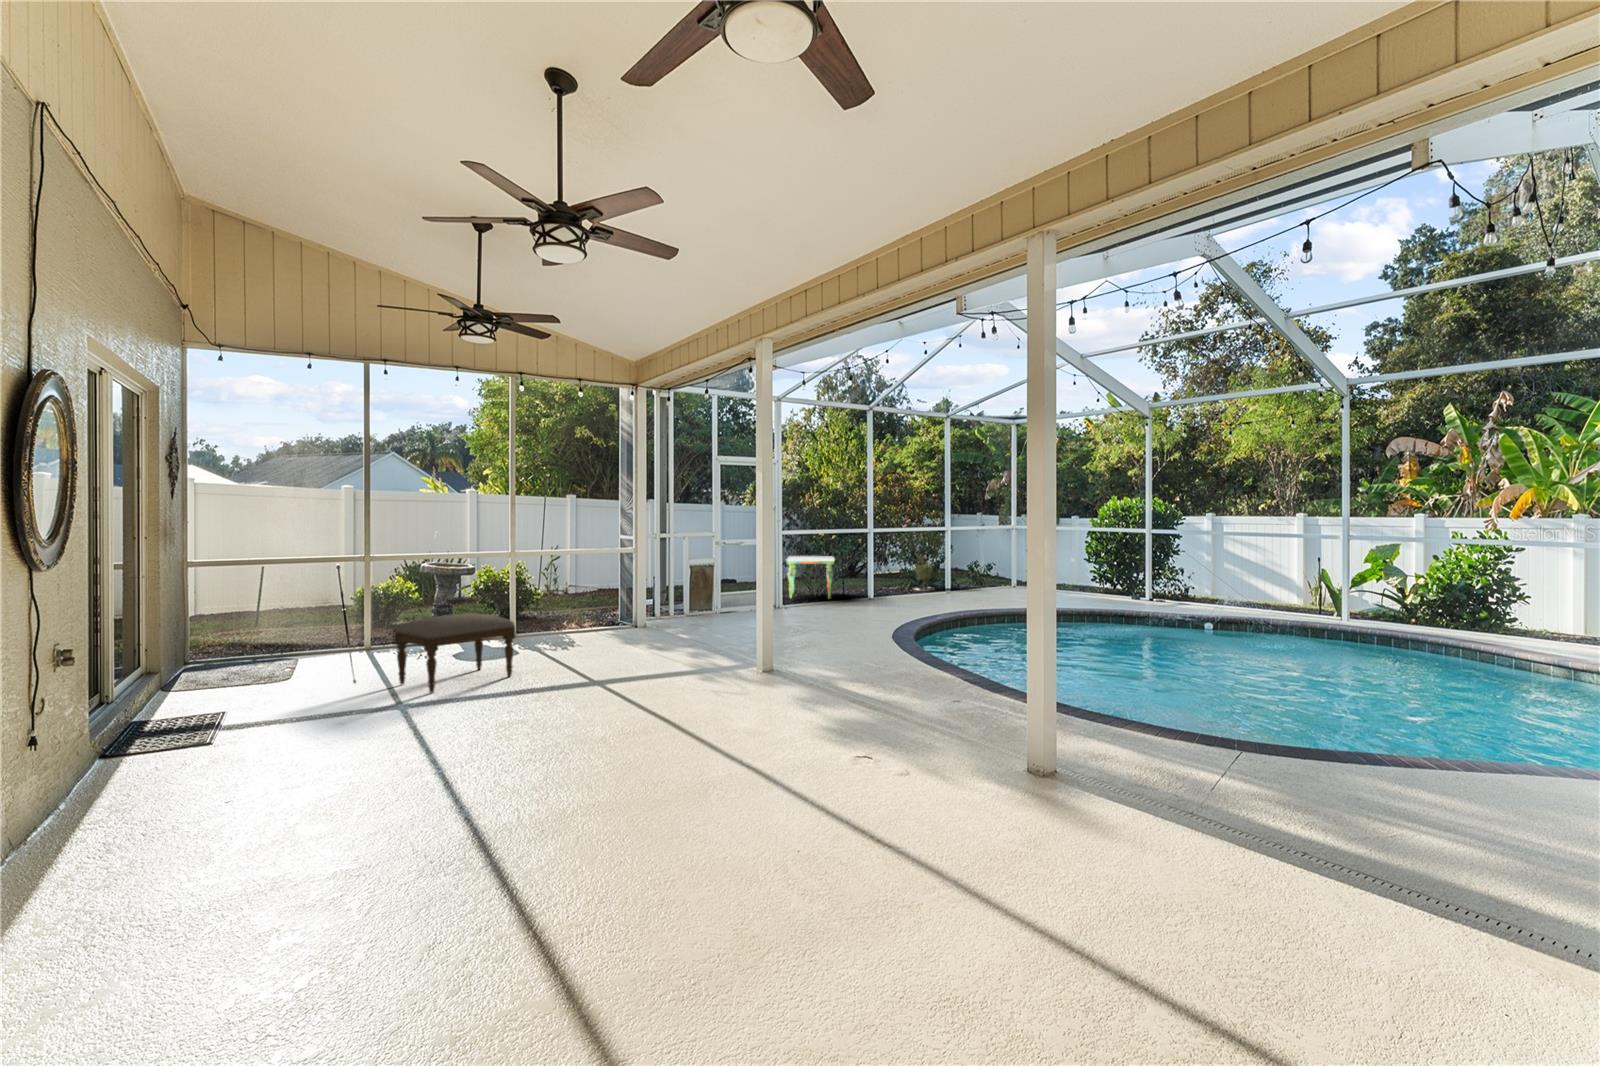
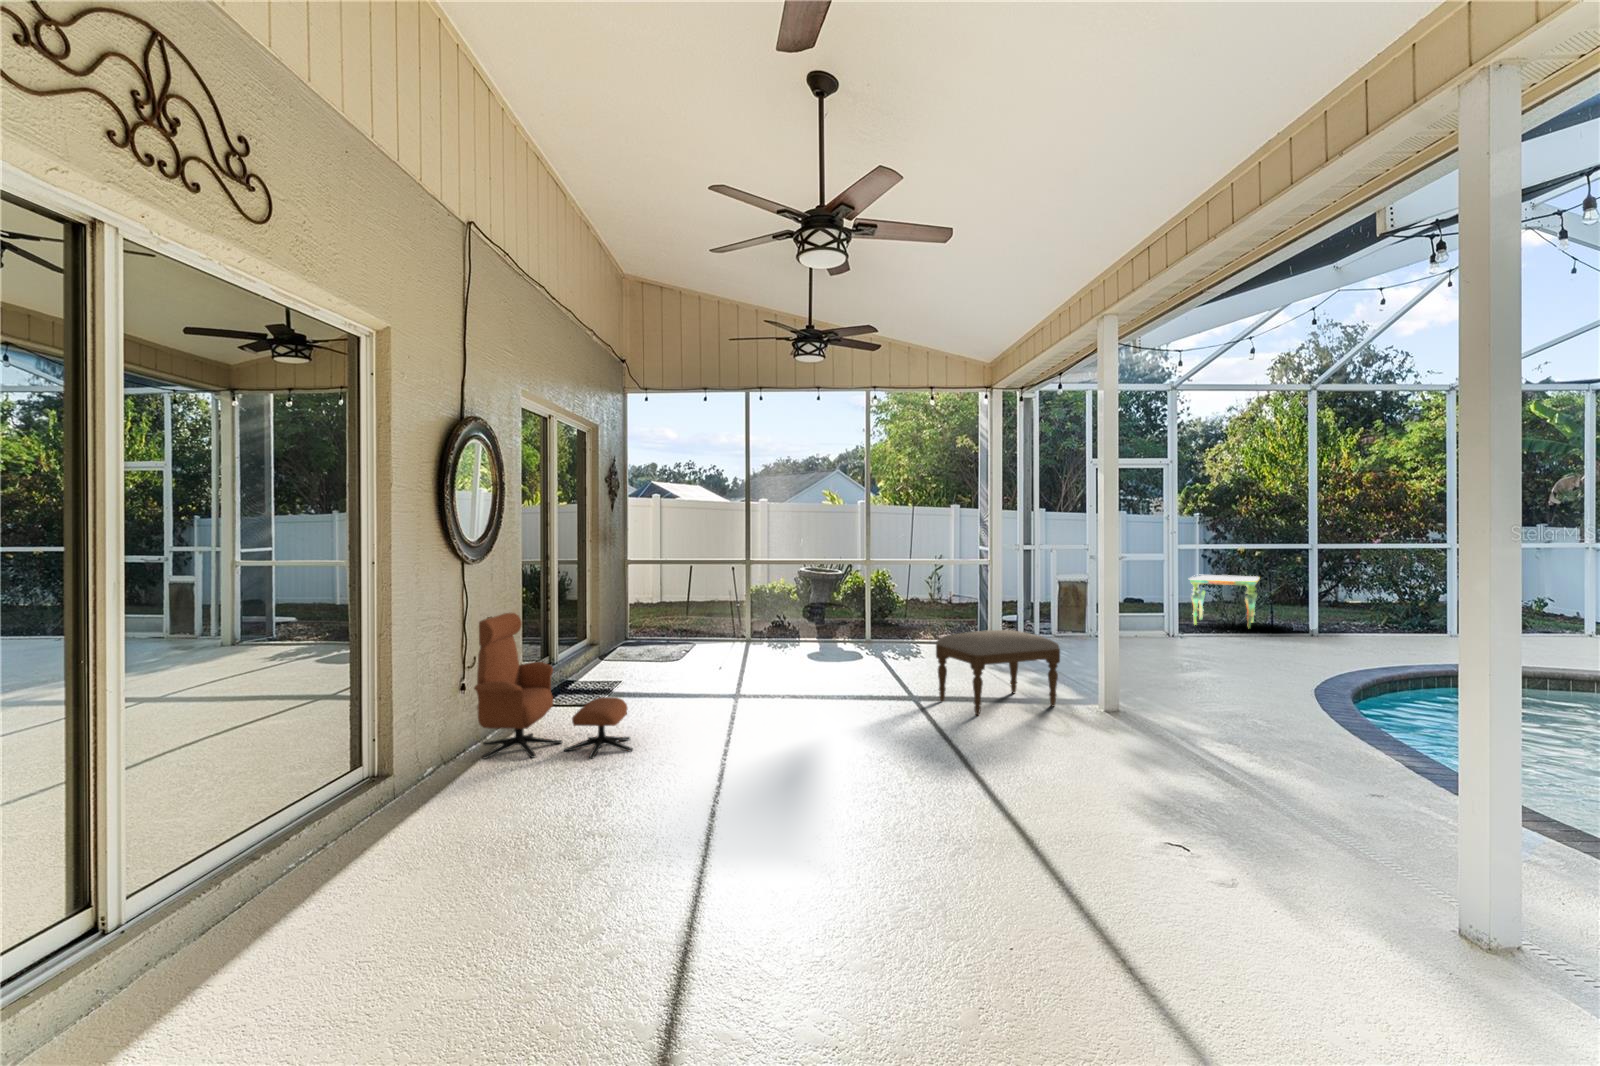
potted tree: present [914,557,934,591] -> none [1387,574,1428,628]
ottoman: present [395,613,515,693] -> present [936,630,1060,715]
lounge chair: none [67,634,315,830] -> present [474,613,633,759]

